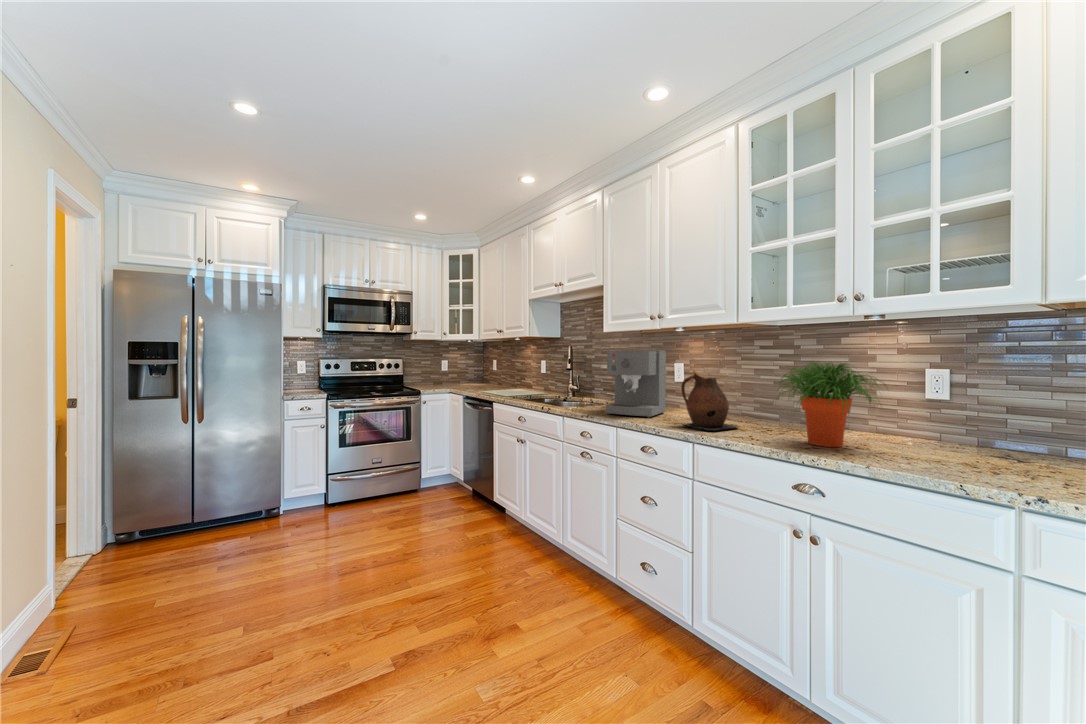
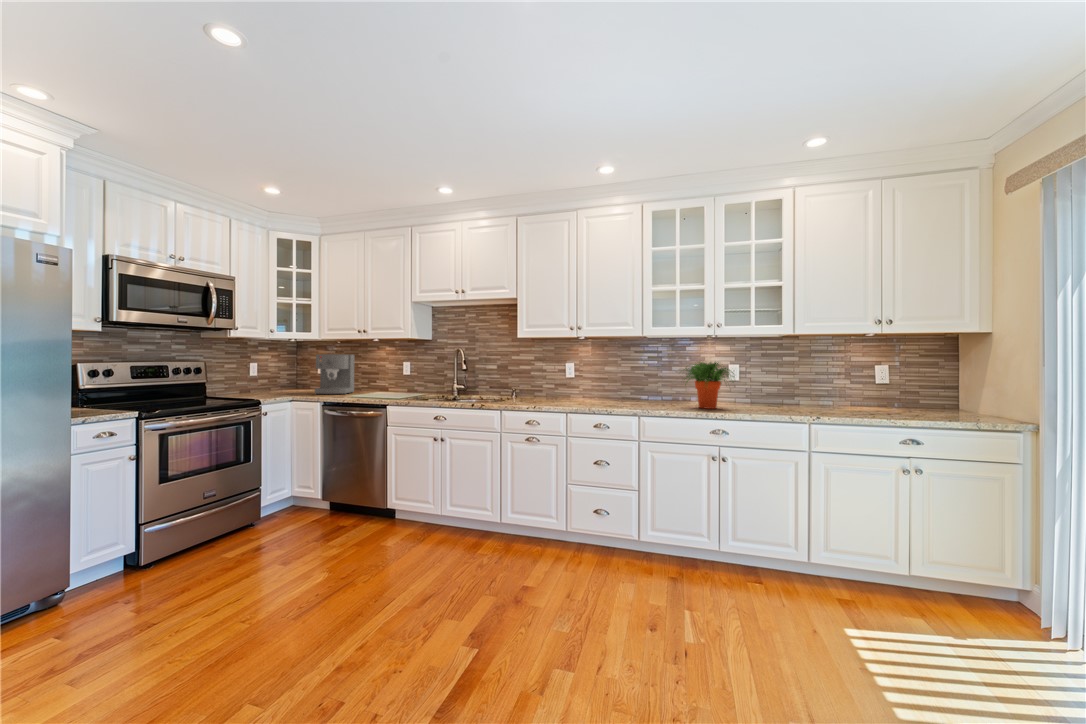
coffee maker: present [605,350,666,418] -> present [315,354,355,394]
ceramic pitcher: present [681,371,738,431] -> none [617,368,649,408]

